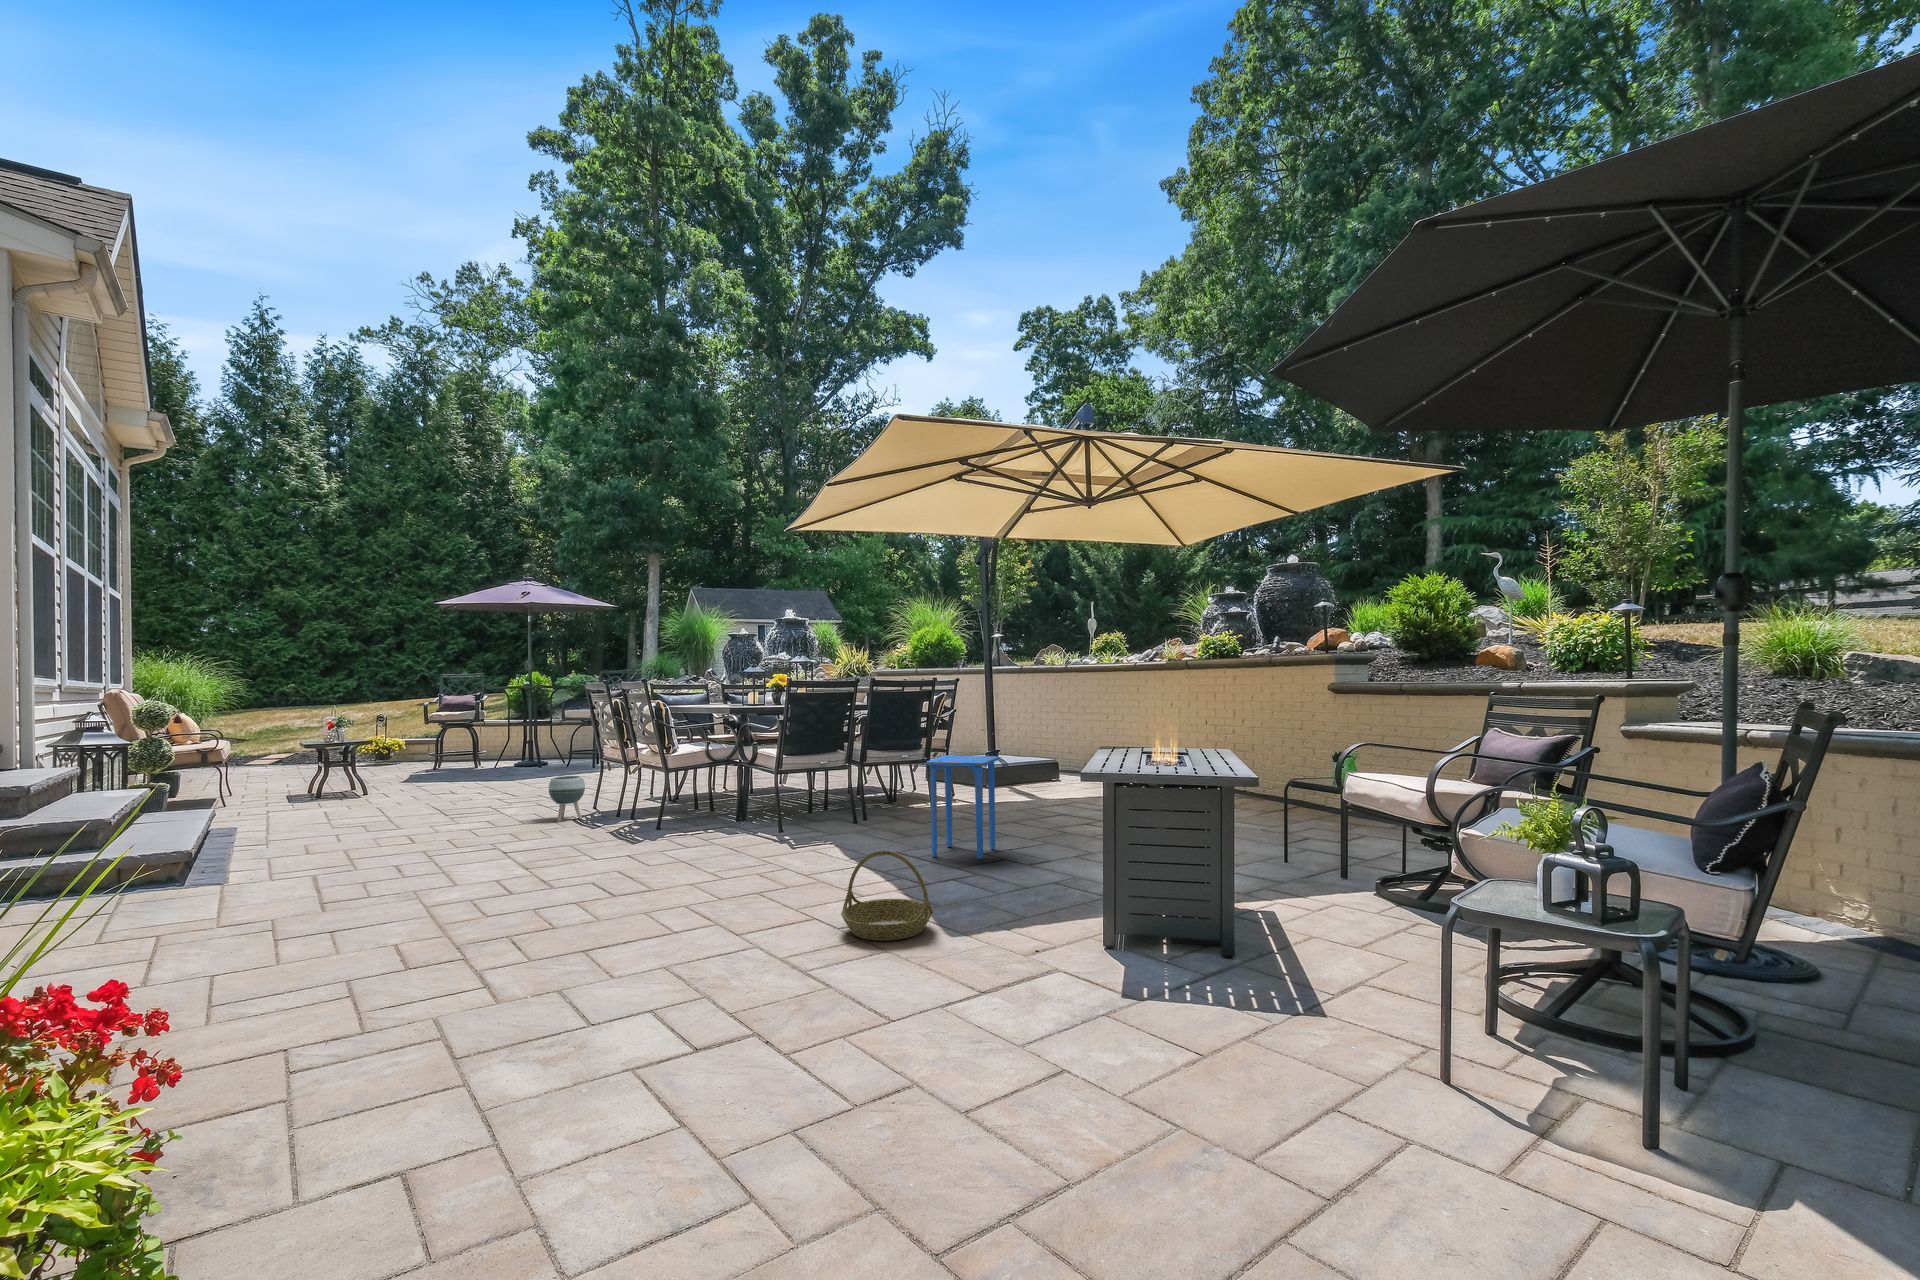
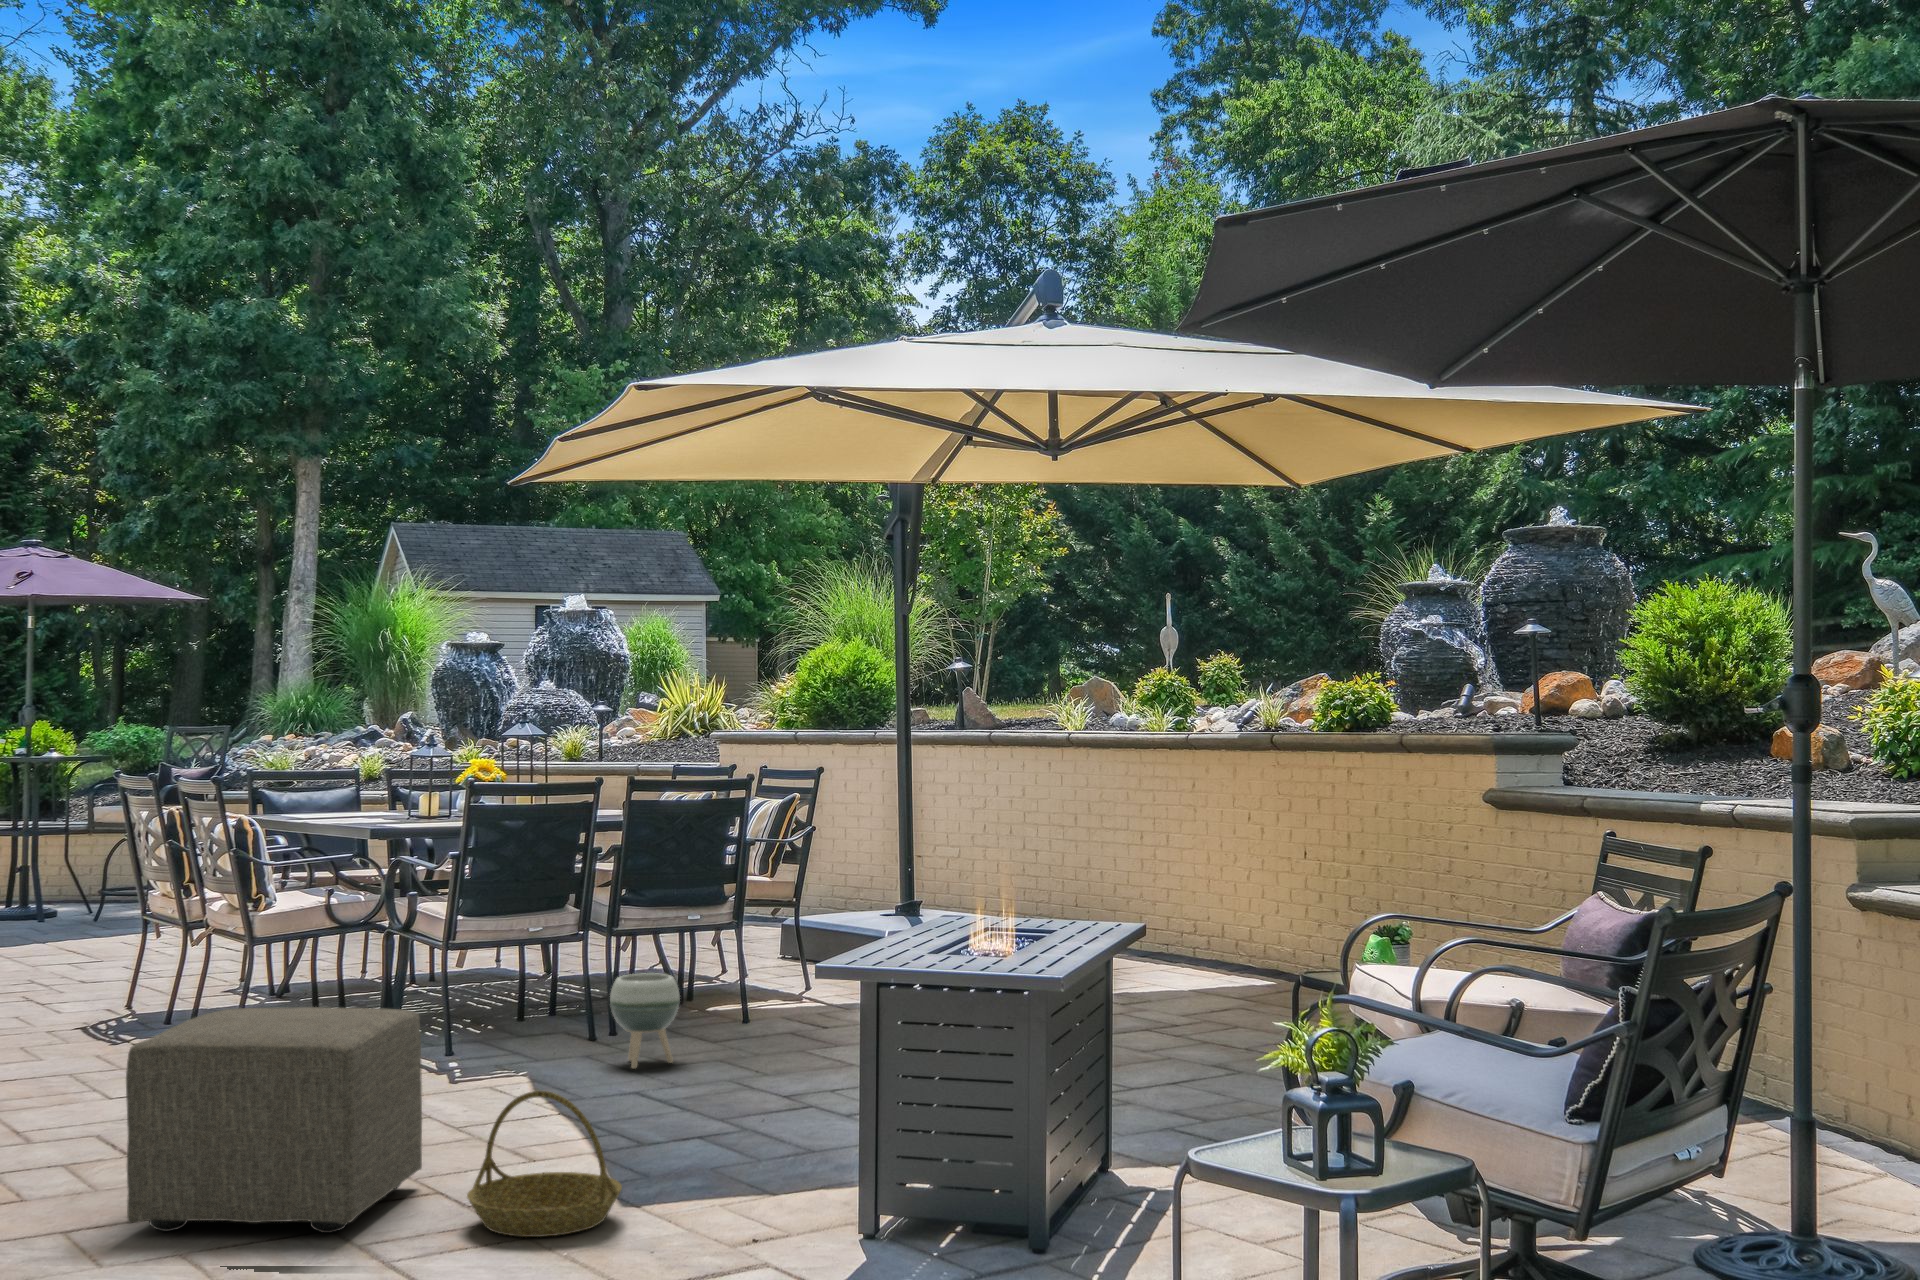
side table: present [926,755,999,859] -> none [688,924,829,1113]
planter: present [549,776,585,822] -> present [610,973,680,1069]
ottoman: none [632,804,801,942] -> present [126,1007,422,1233]

